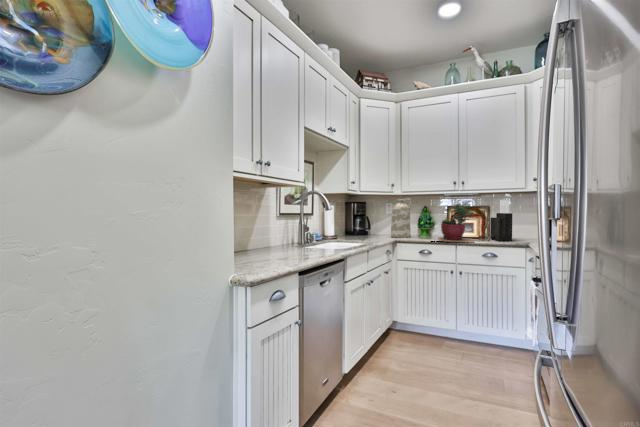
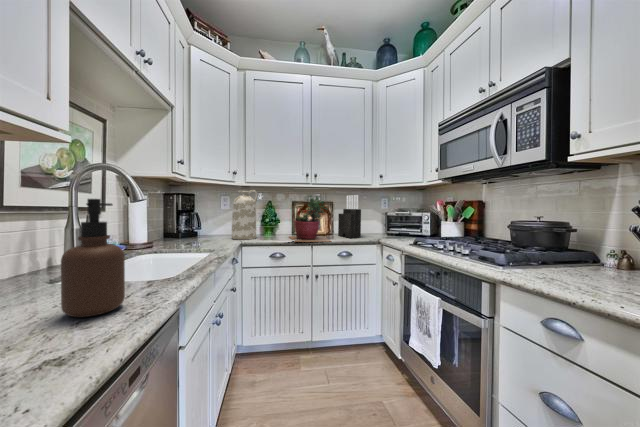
soap dispenser: none [305,212,324,255] -> present [61,199,125,317]

